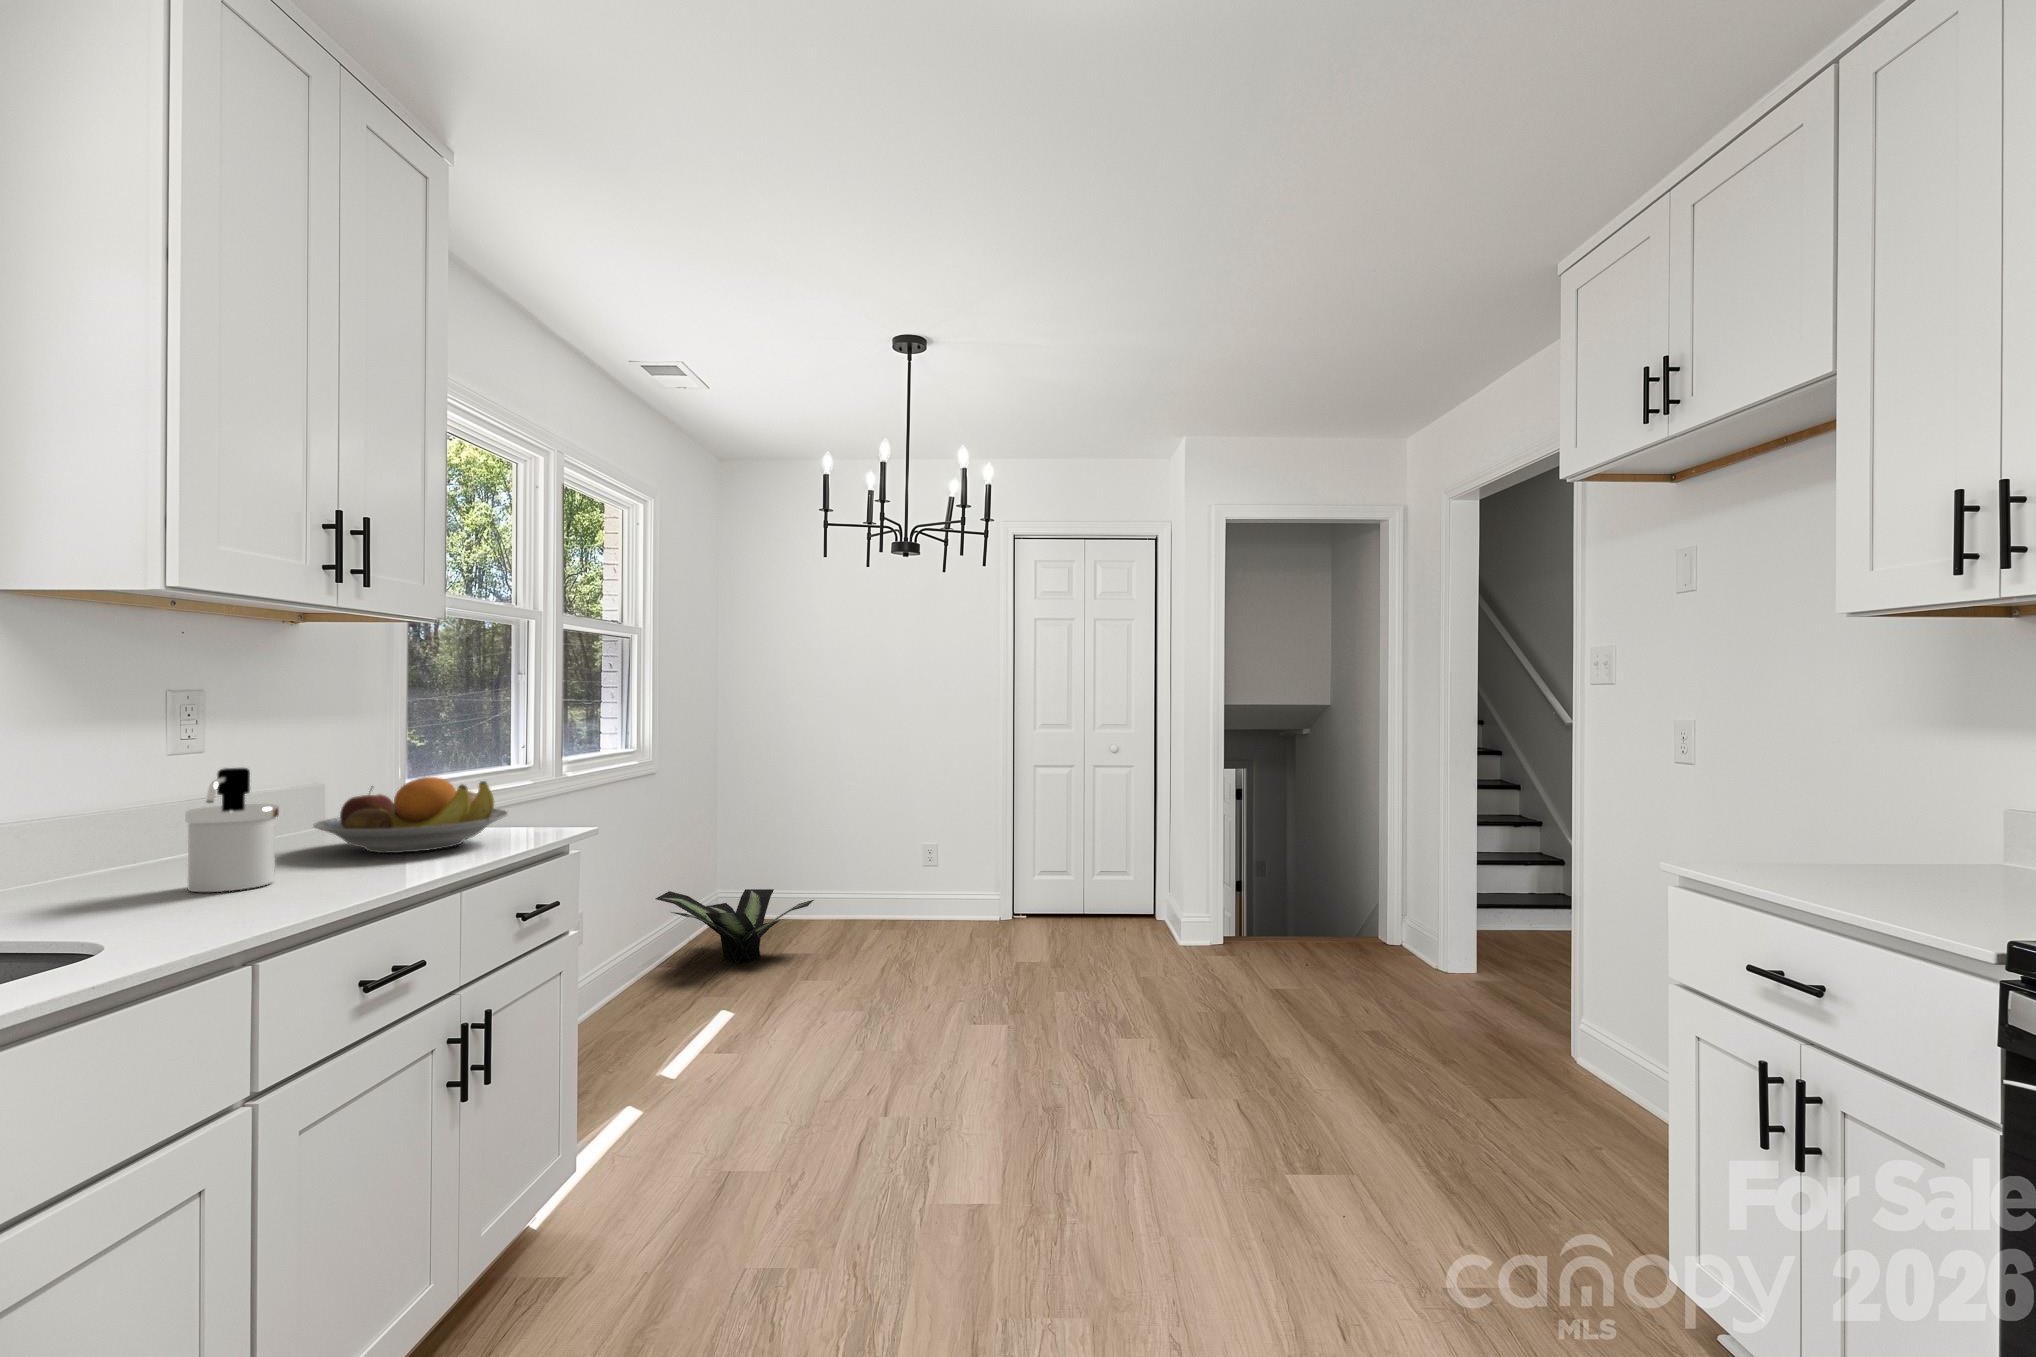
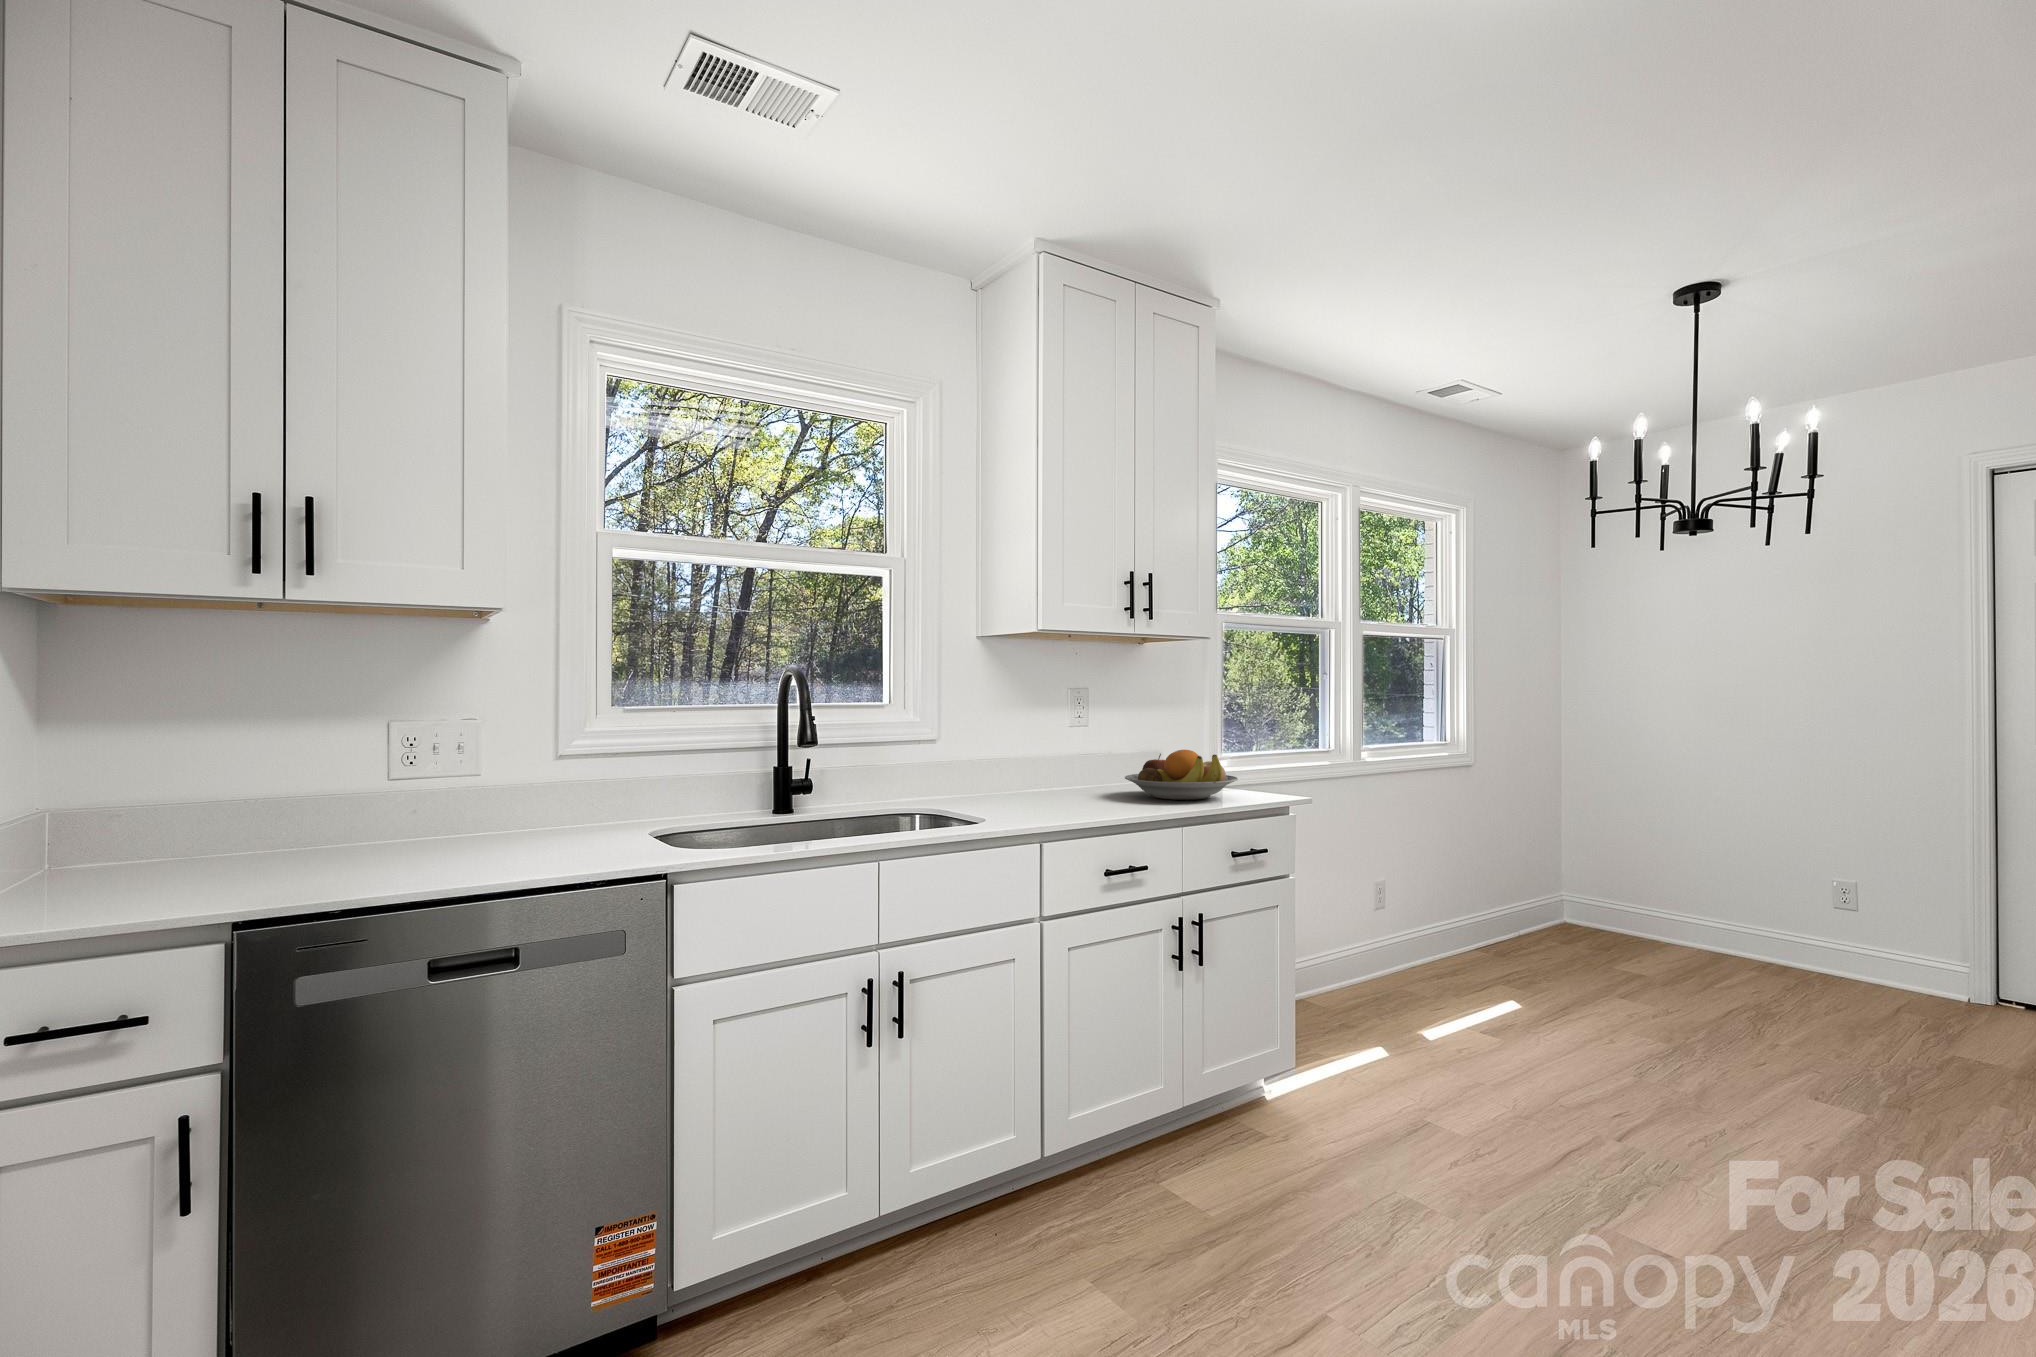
soap dispenser: present [185,768,279,892] -> none [1047,736,1089,807]
potted plant: present [656,889,814,963] -> none [1474,884,1650,969]

